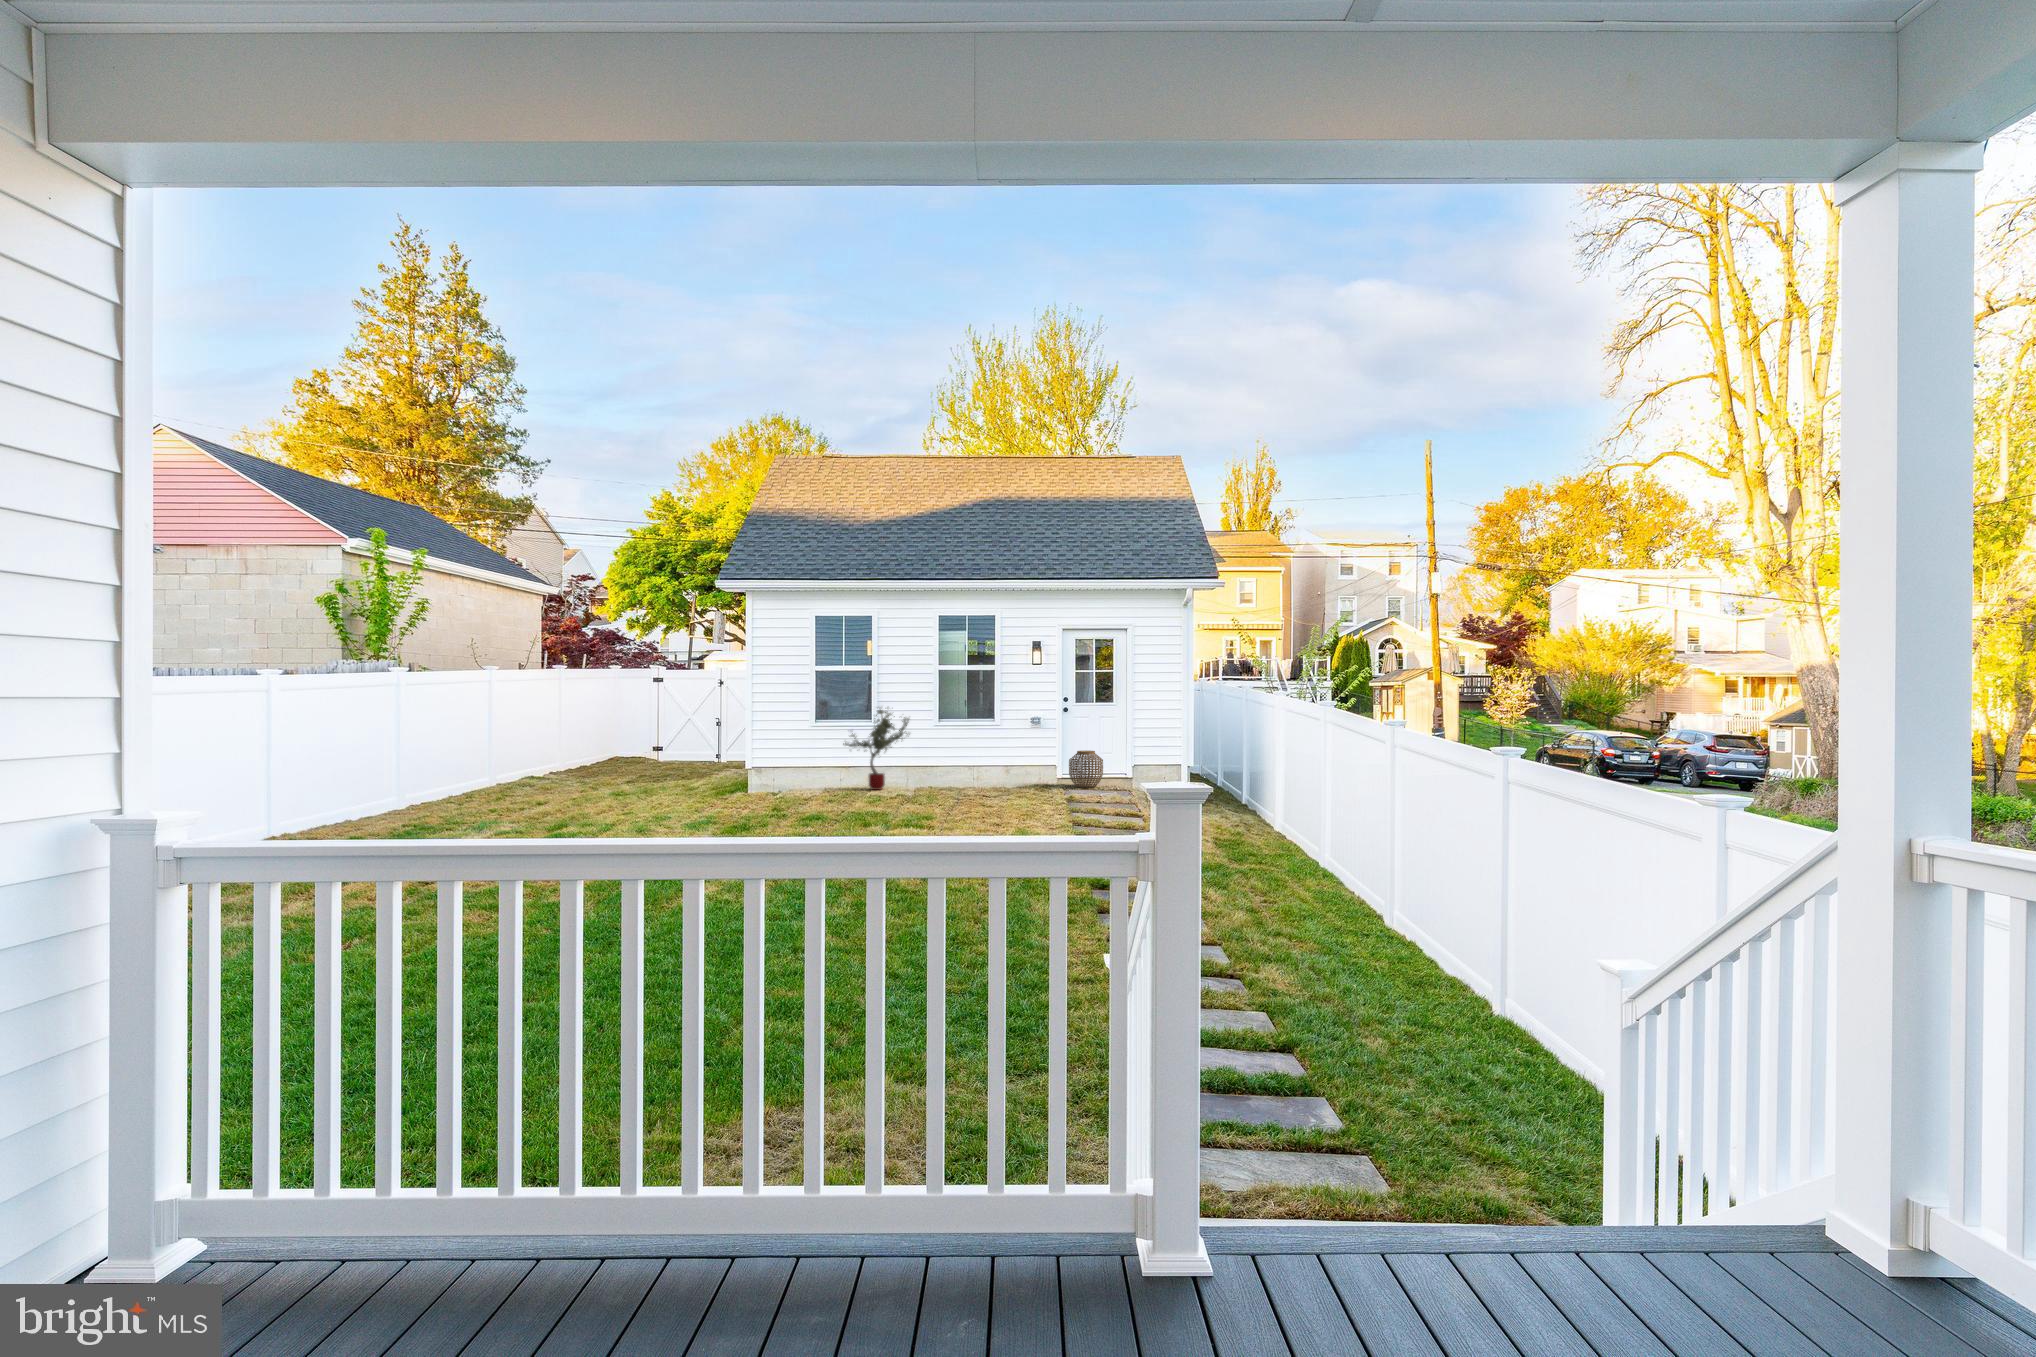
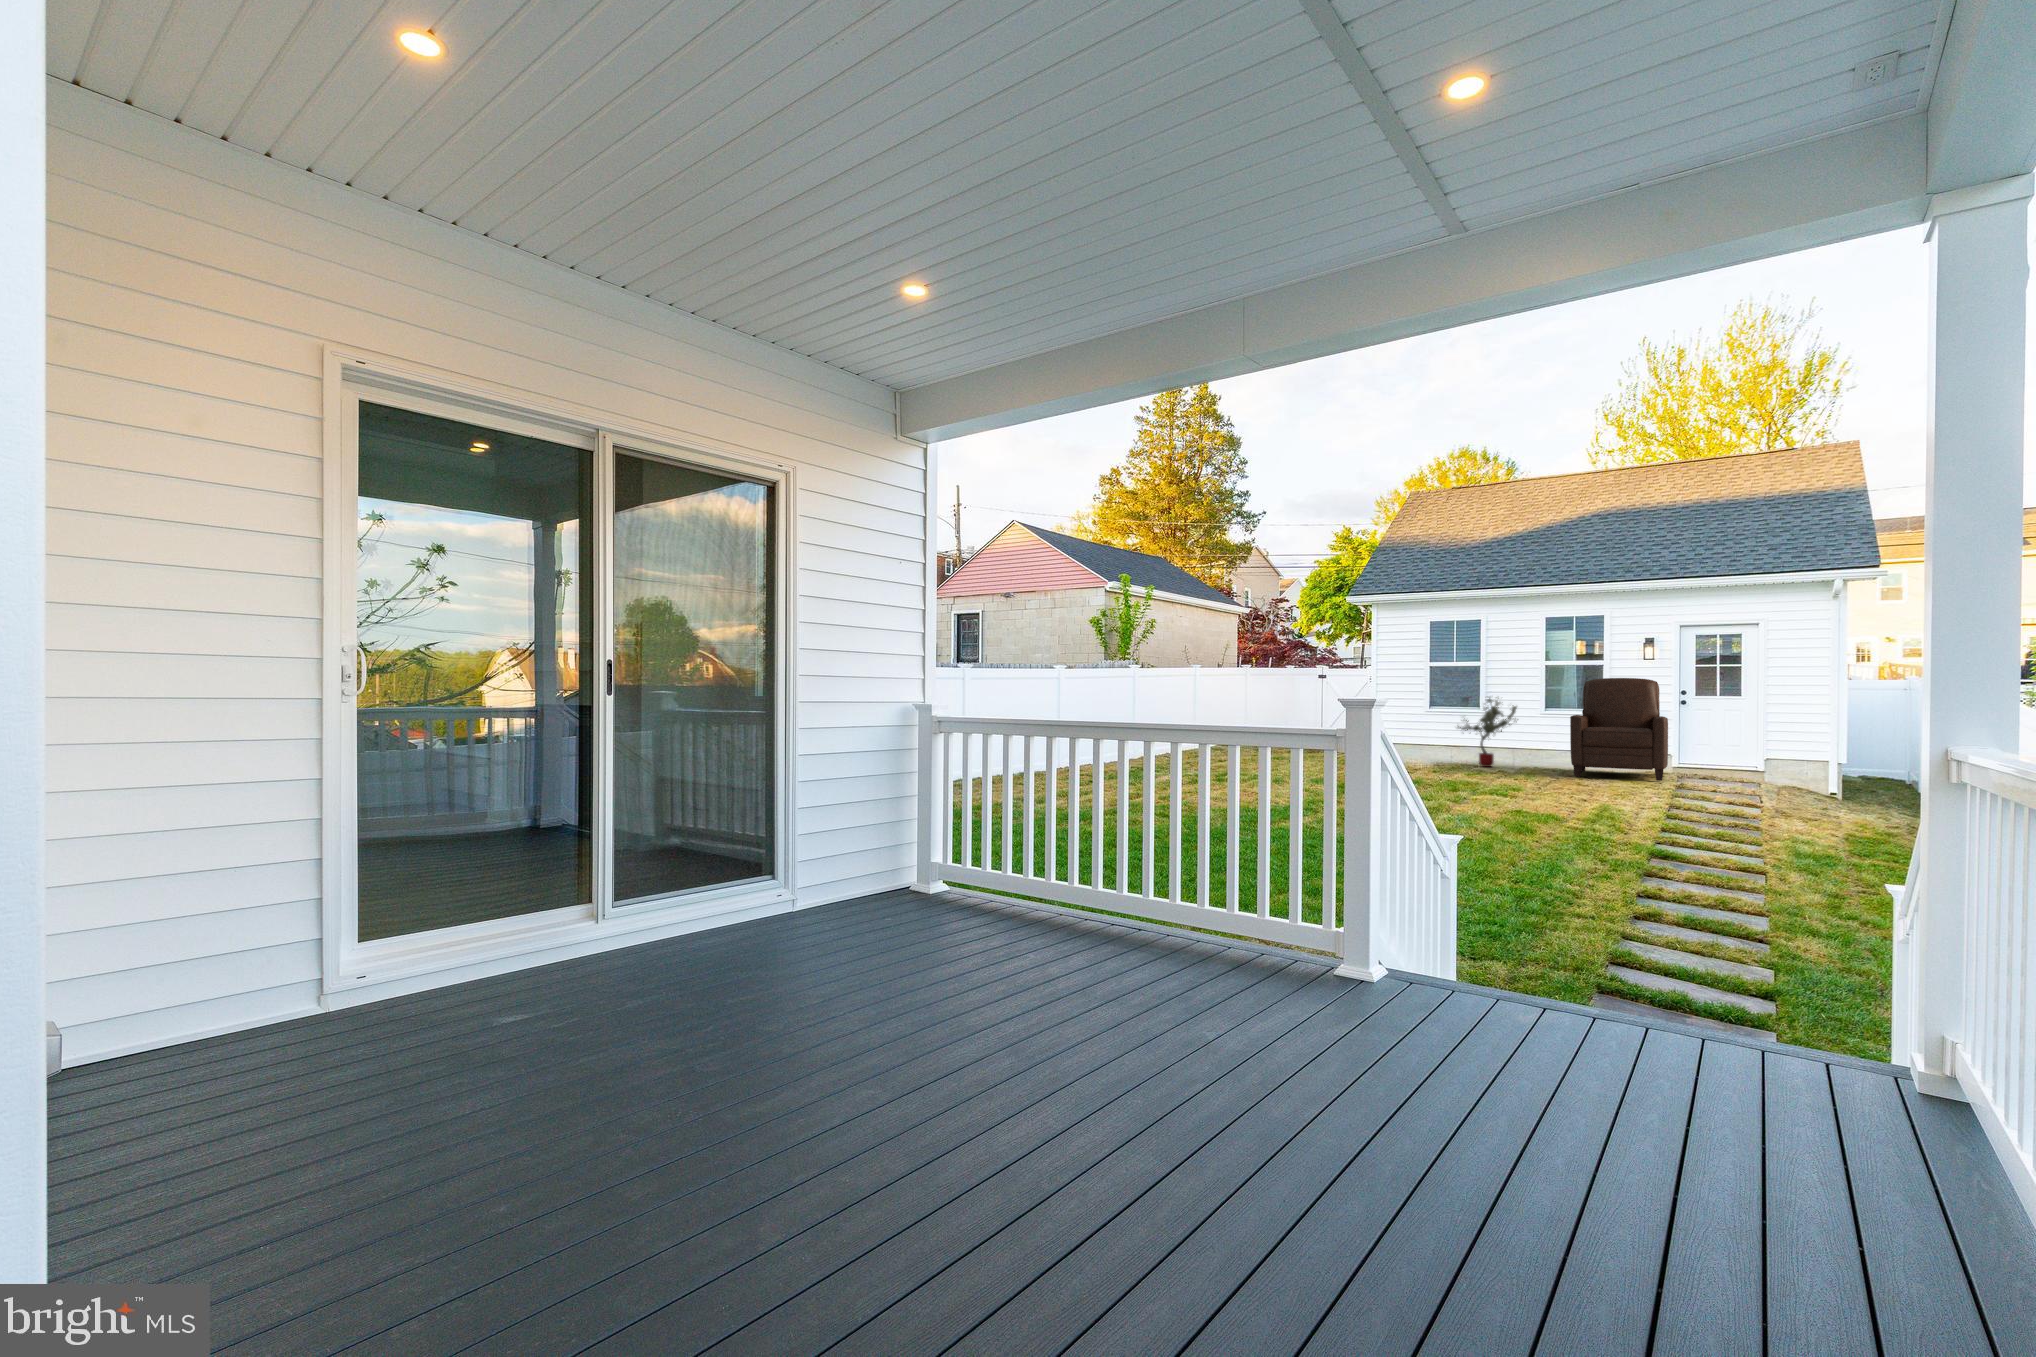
chair: none [968,685,1059,796] -> present [1570,678,1668,781]
woven basket: present [1069,751,1103,787] -> none [1689,742,1729,777]

